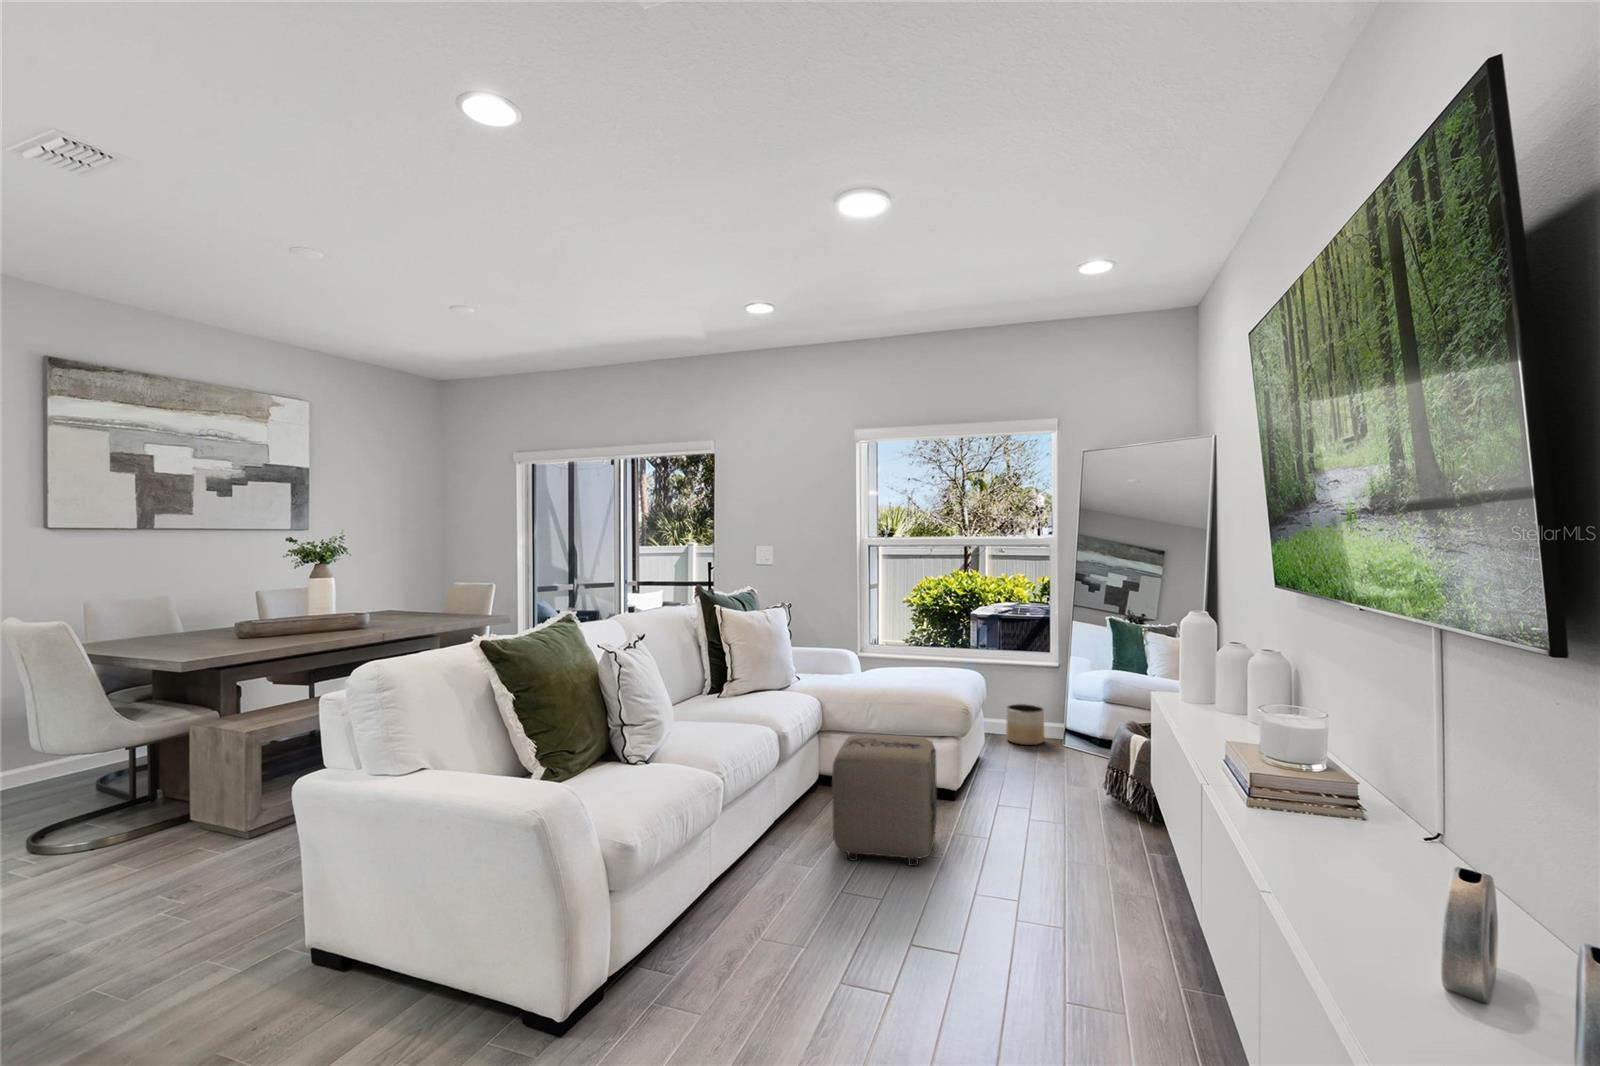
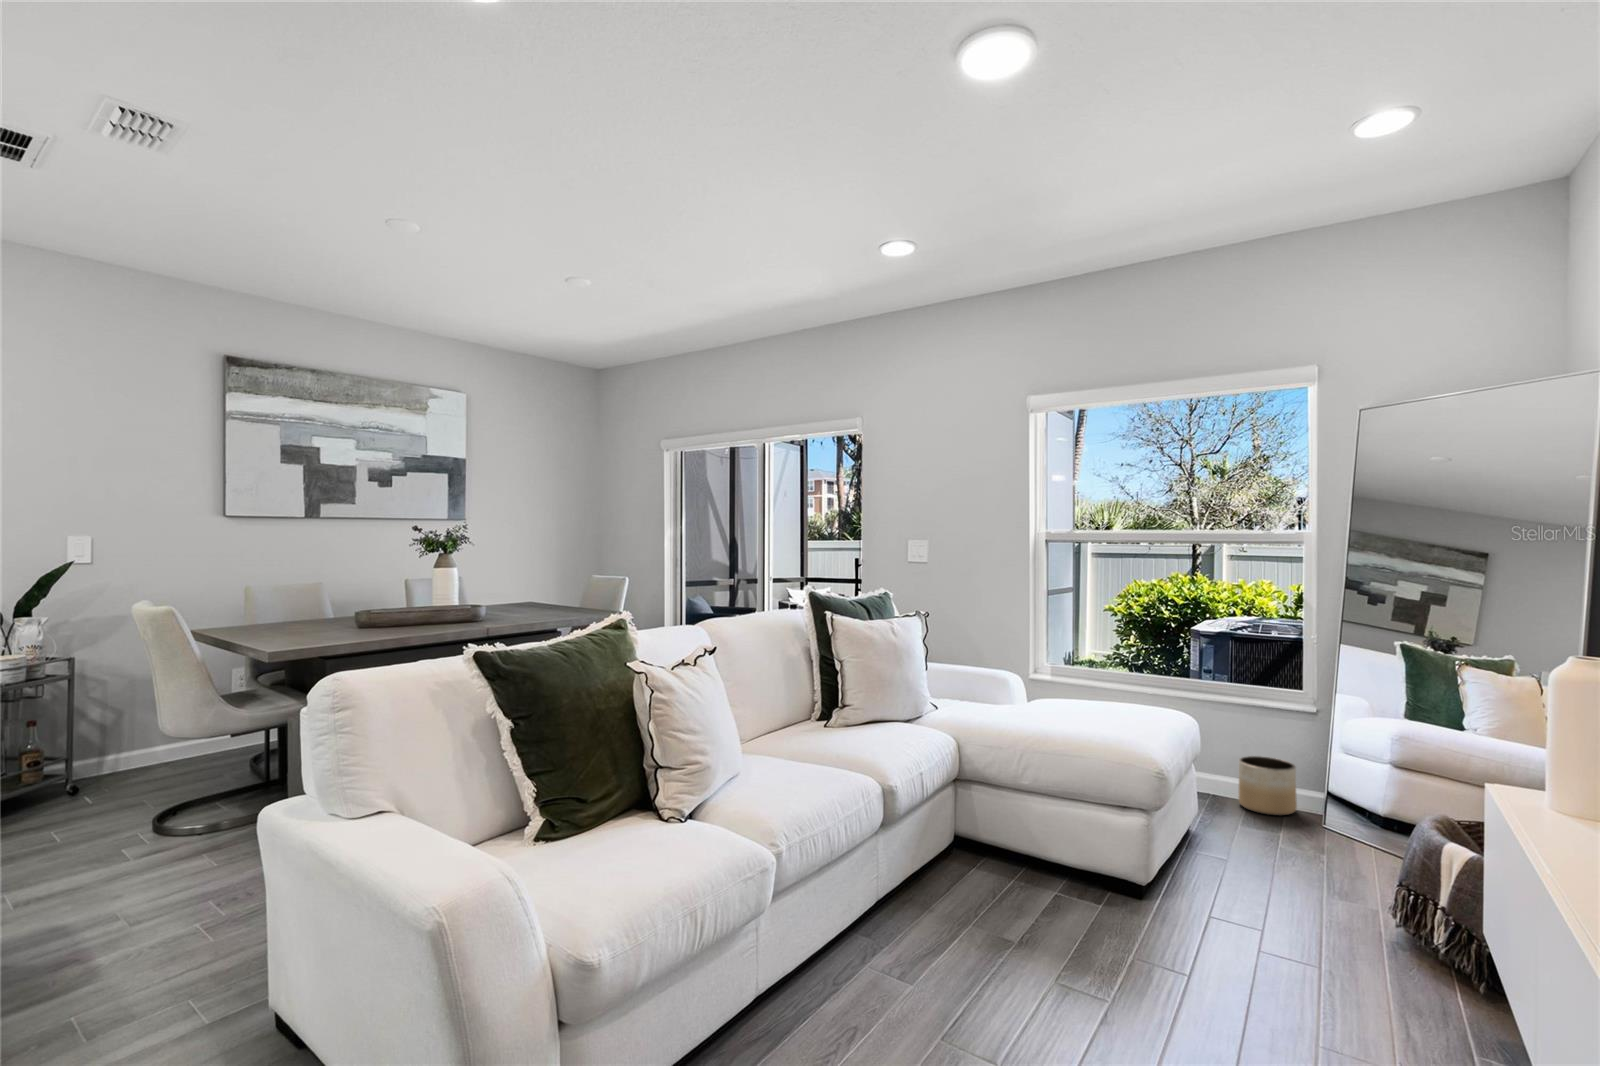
ottoman: present [832,734,937,866] -> none [931,788,1089,986]

